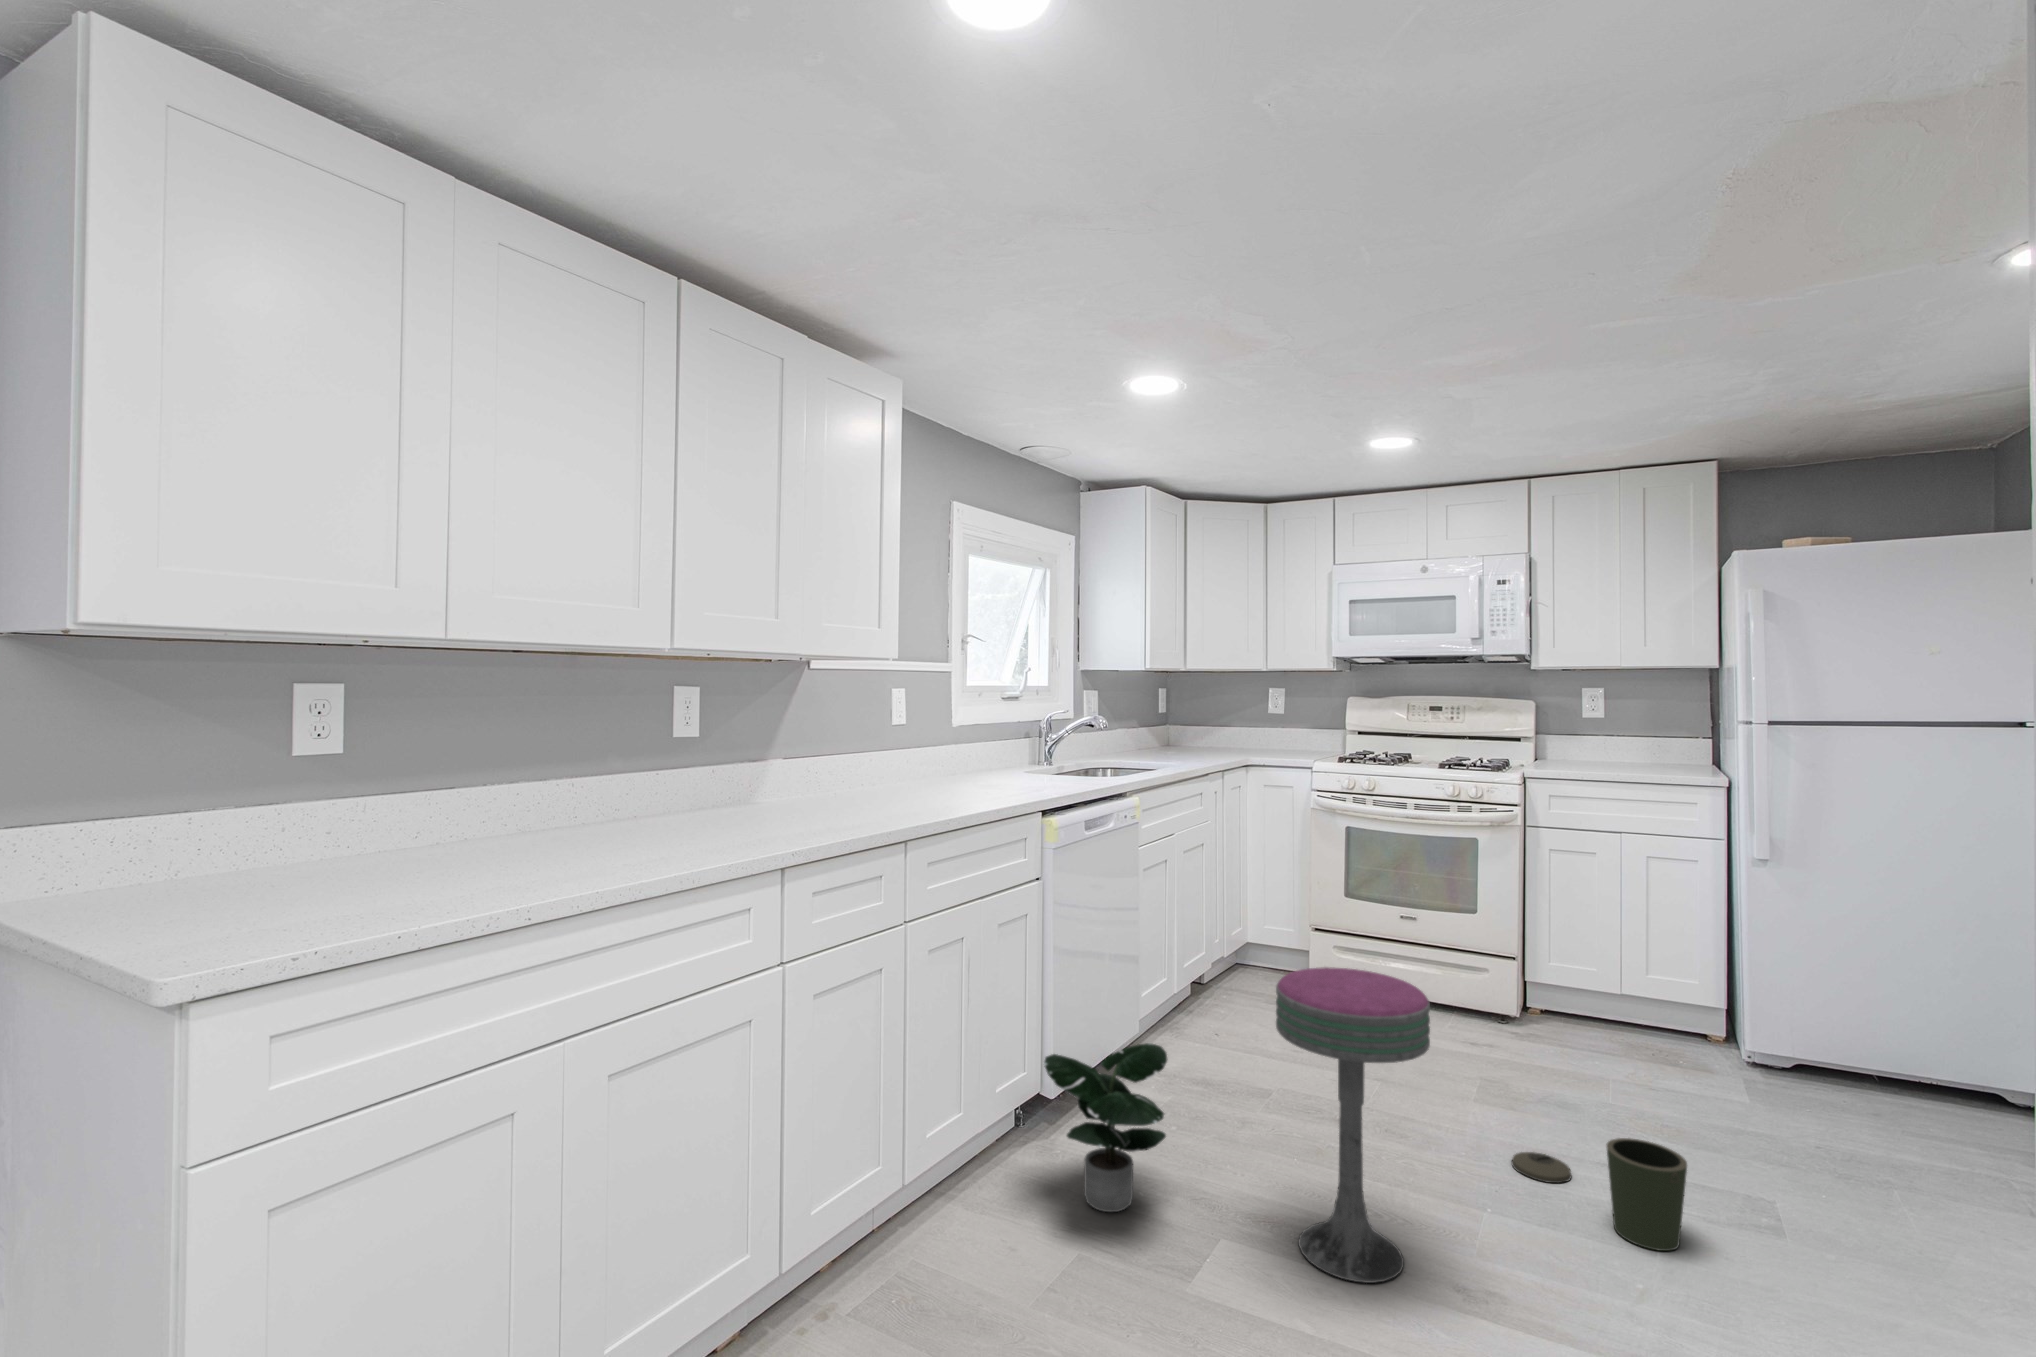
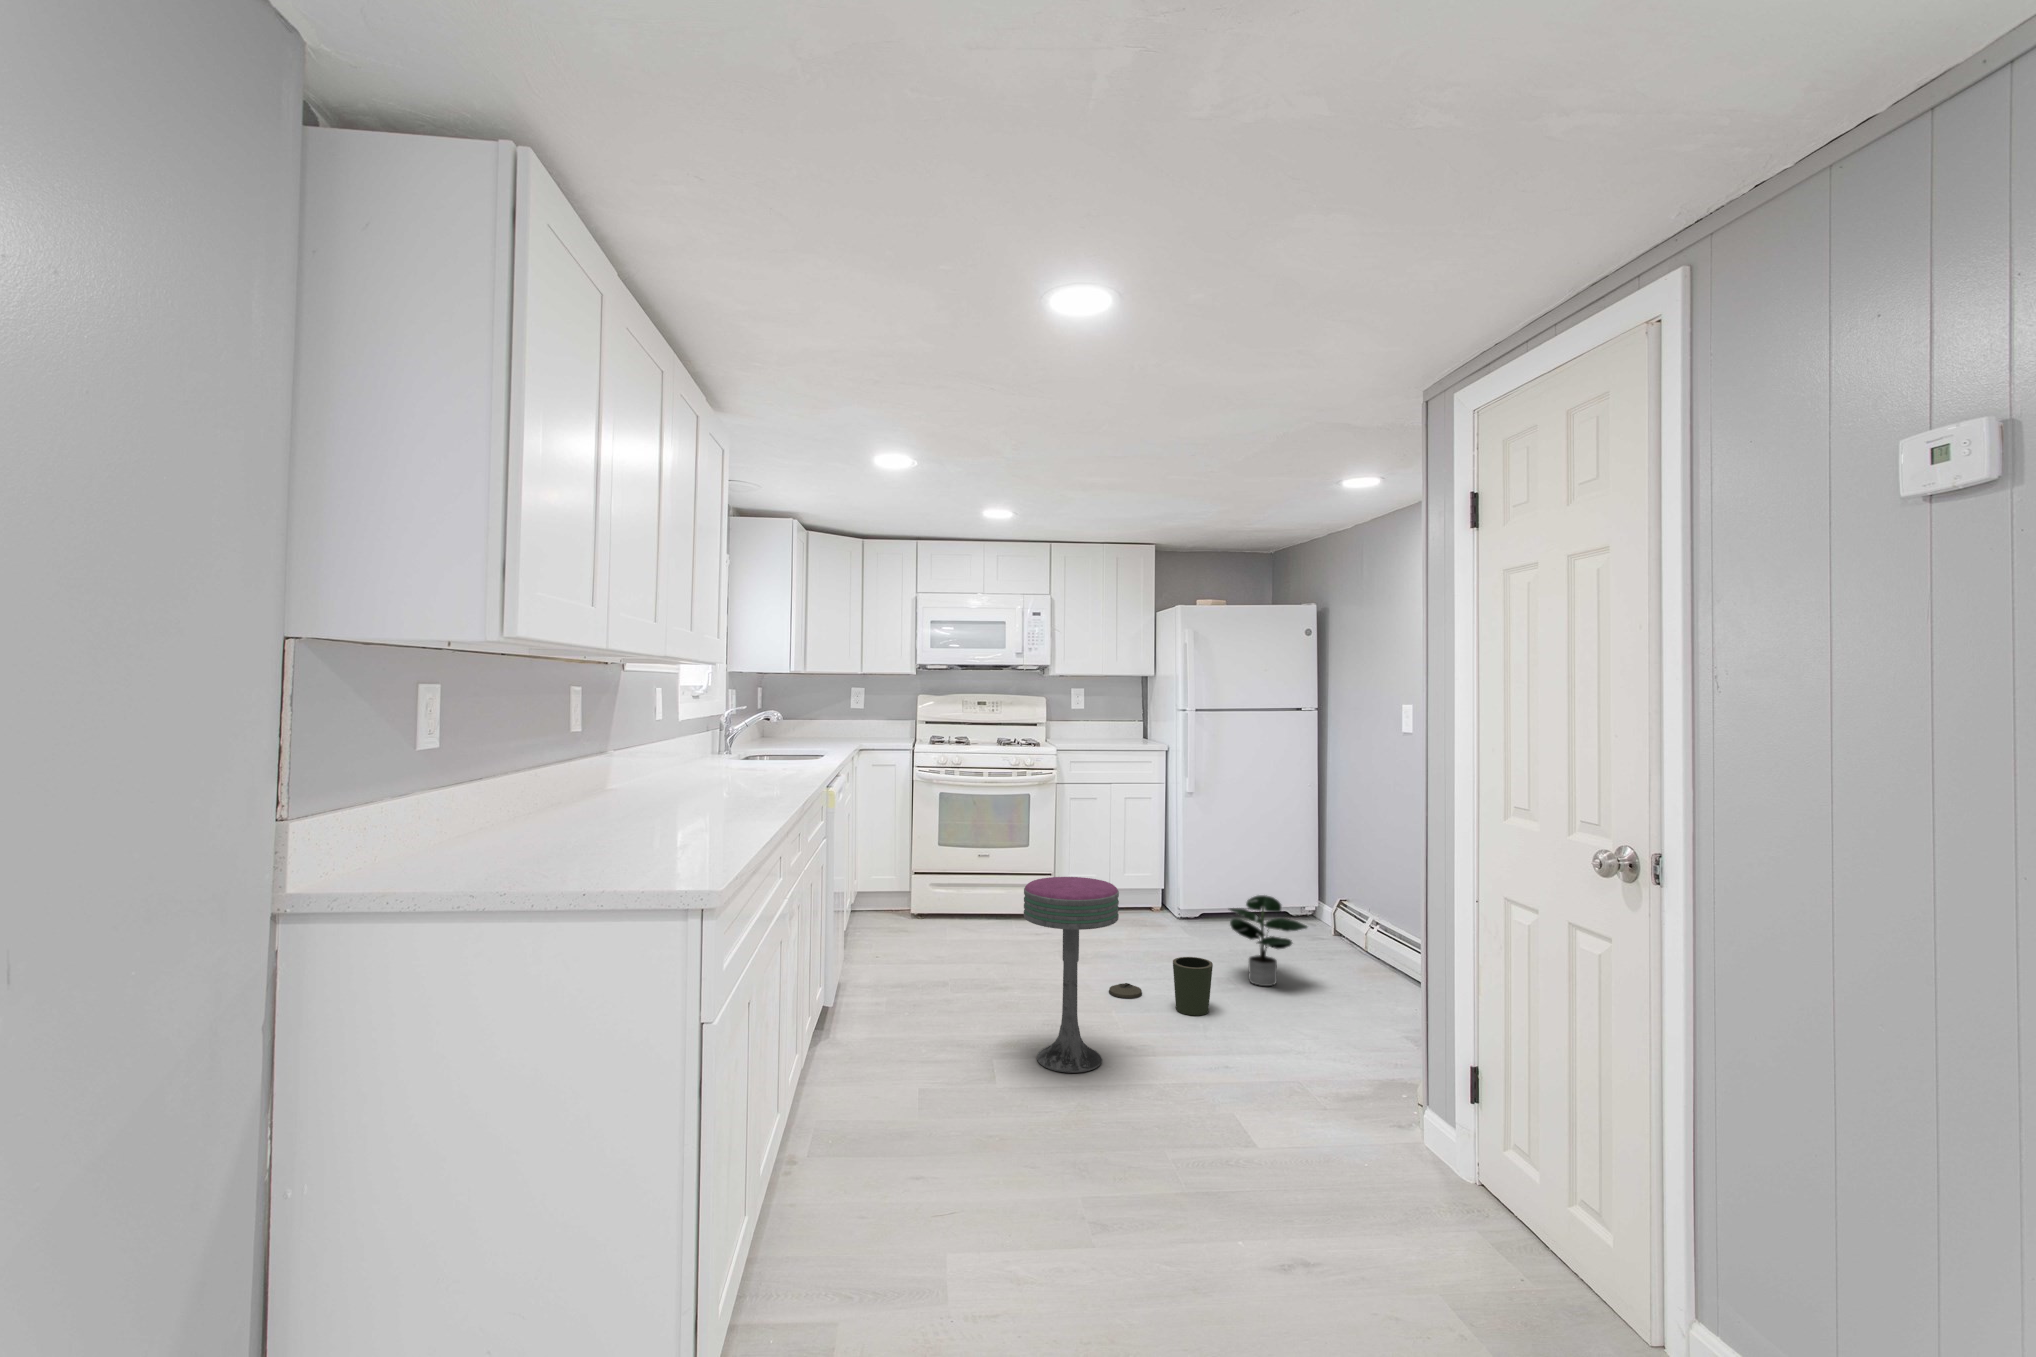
potted plant: present [1044,1043,1167,1212] -> present [1230,895,1307,986]

